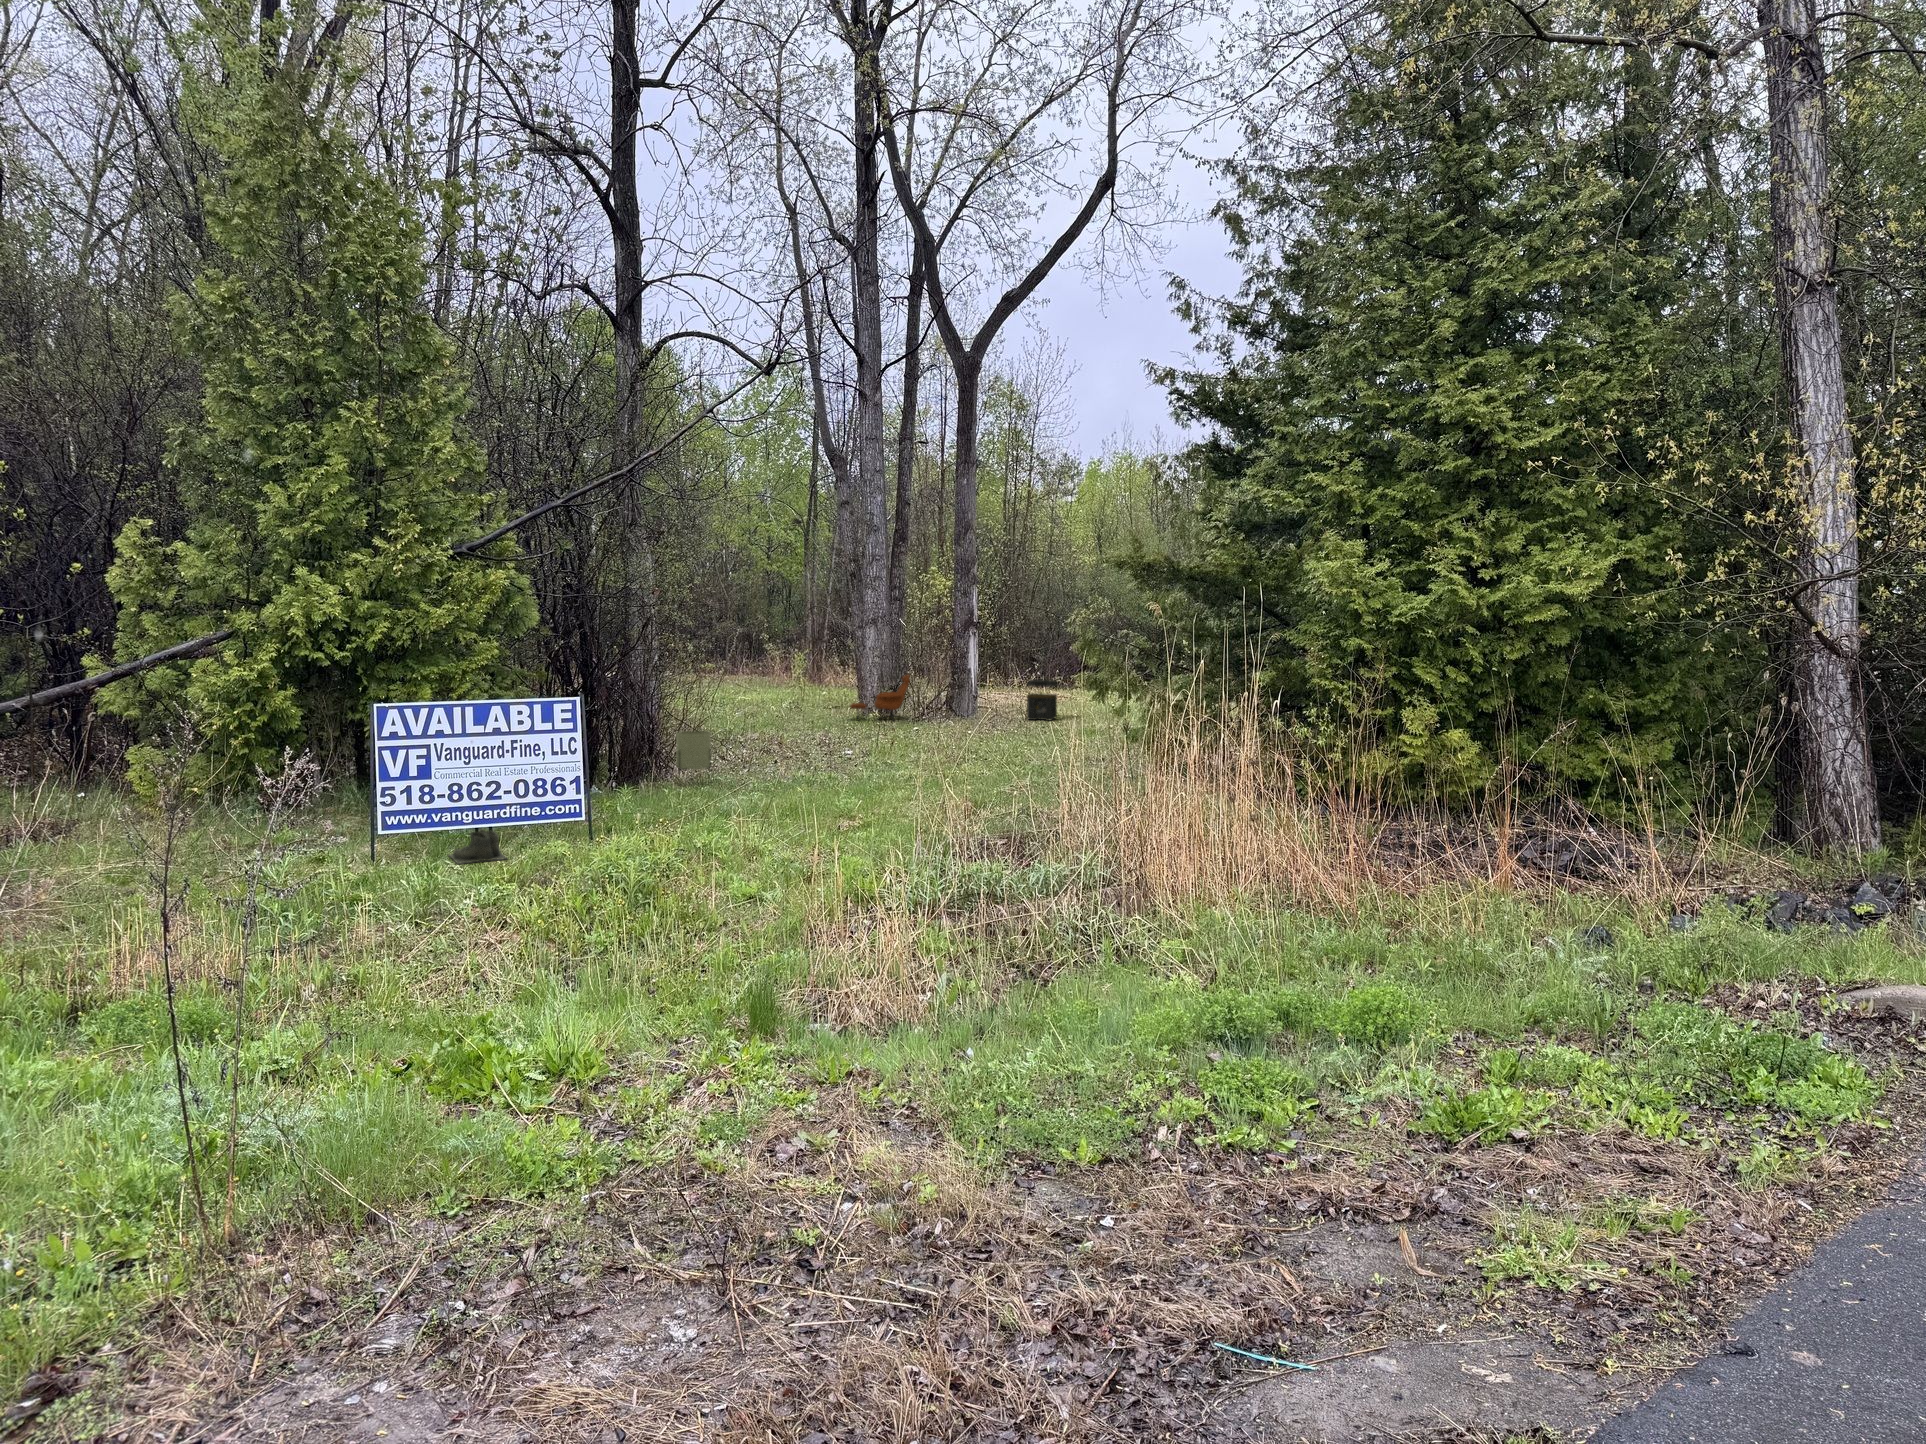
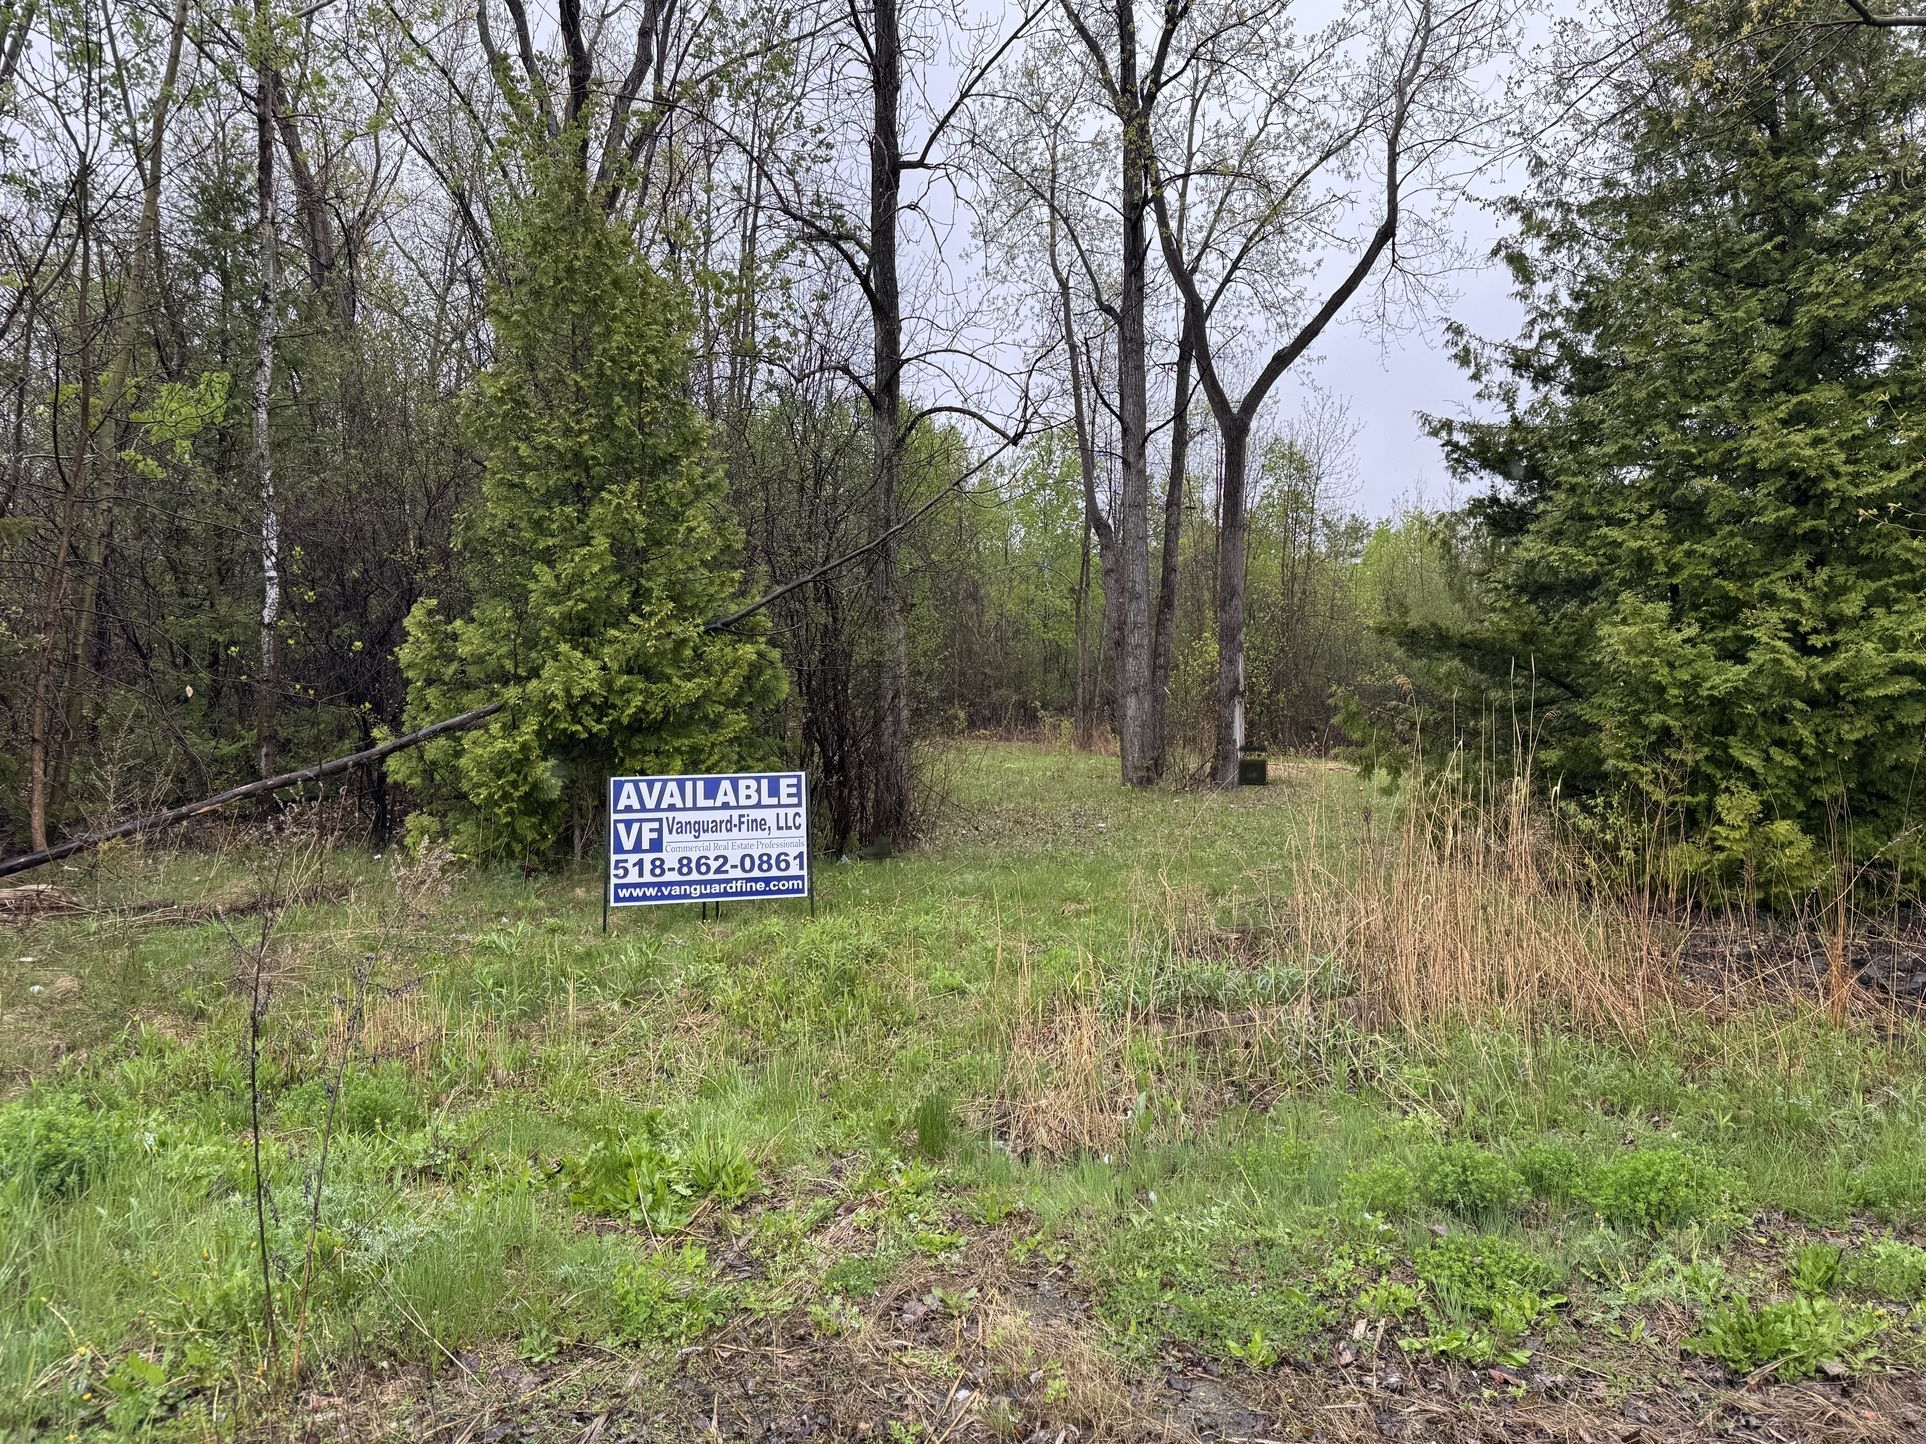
lounge chair: present [850,675,910,720] -> none [1065,739,1125,784]
planter: present [676,731,711,770] -> none [905,798,937,851]
boots: present [449,829,506,864] -> present [859,836,896,859]

